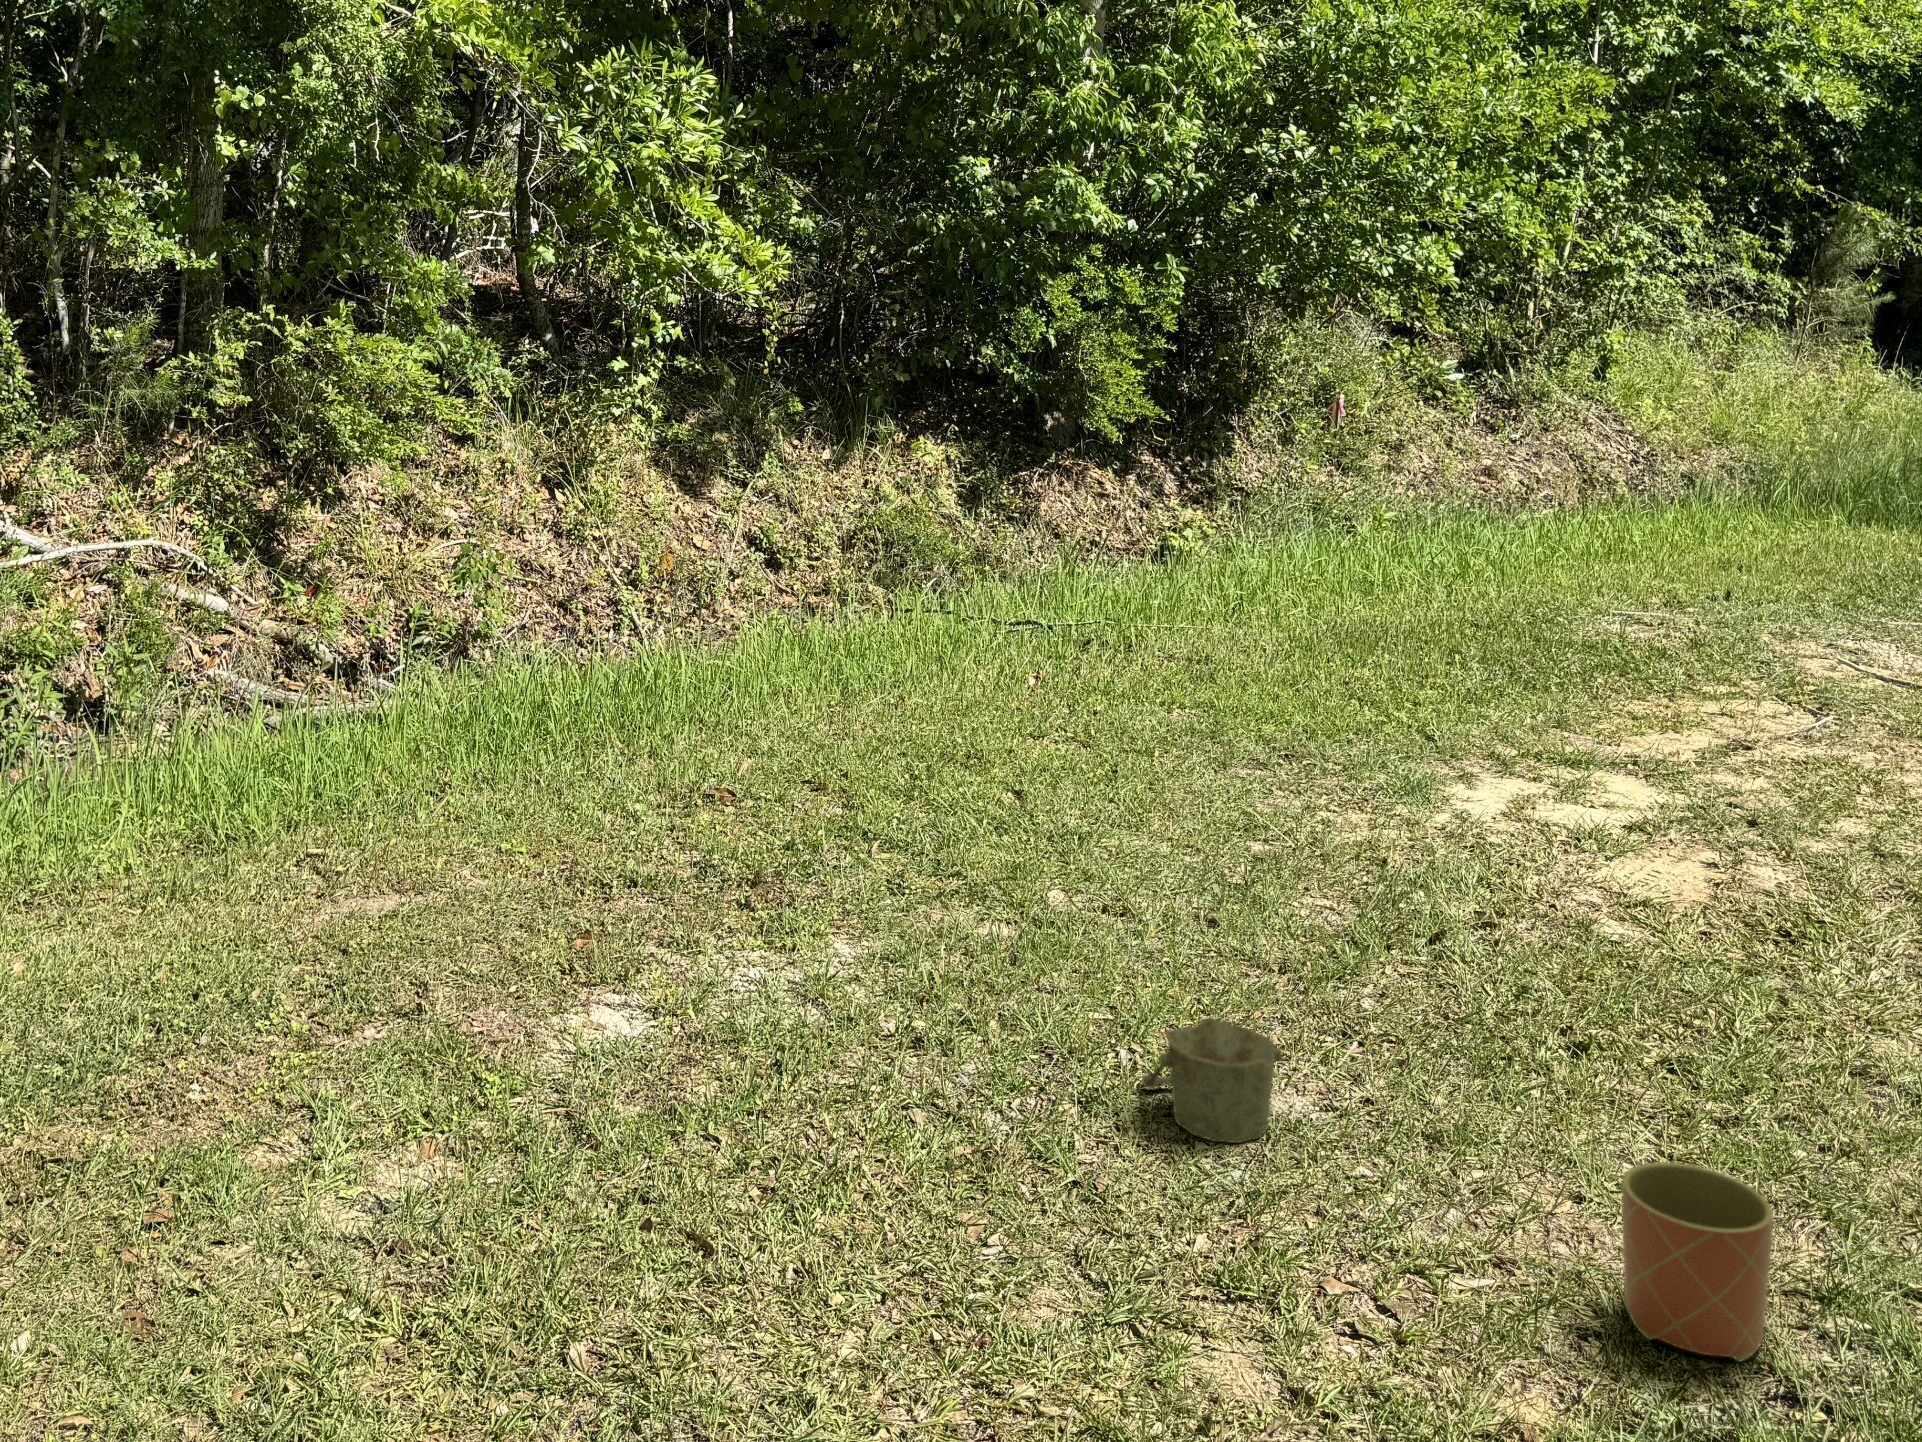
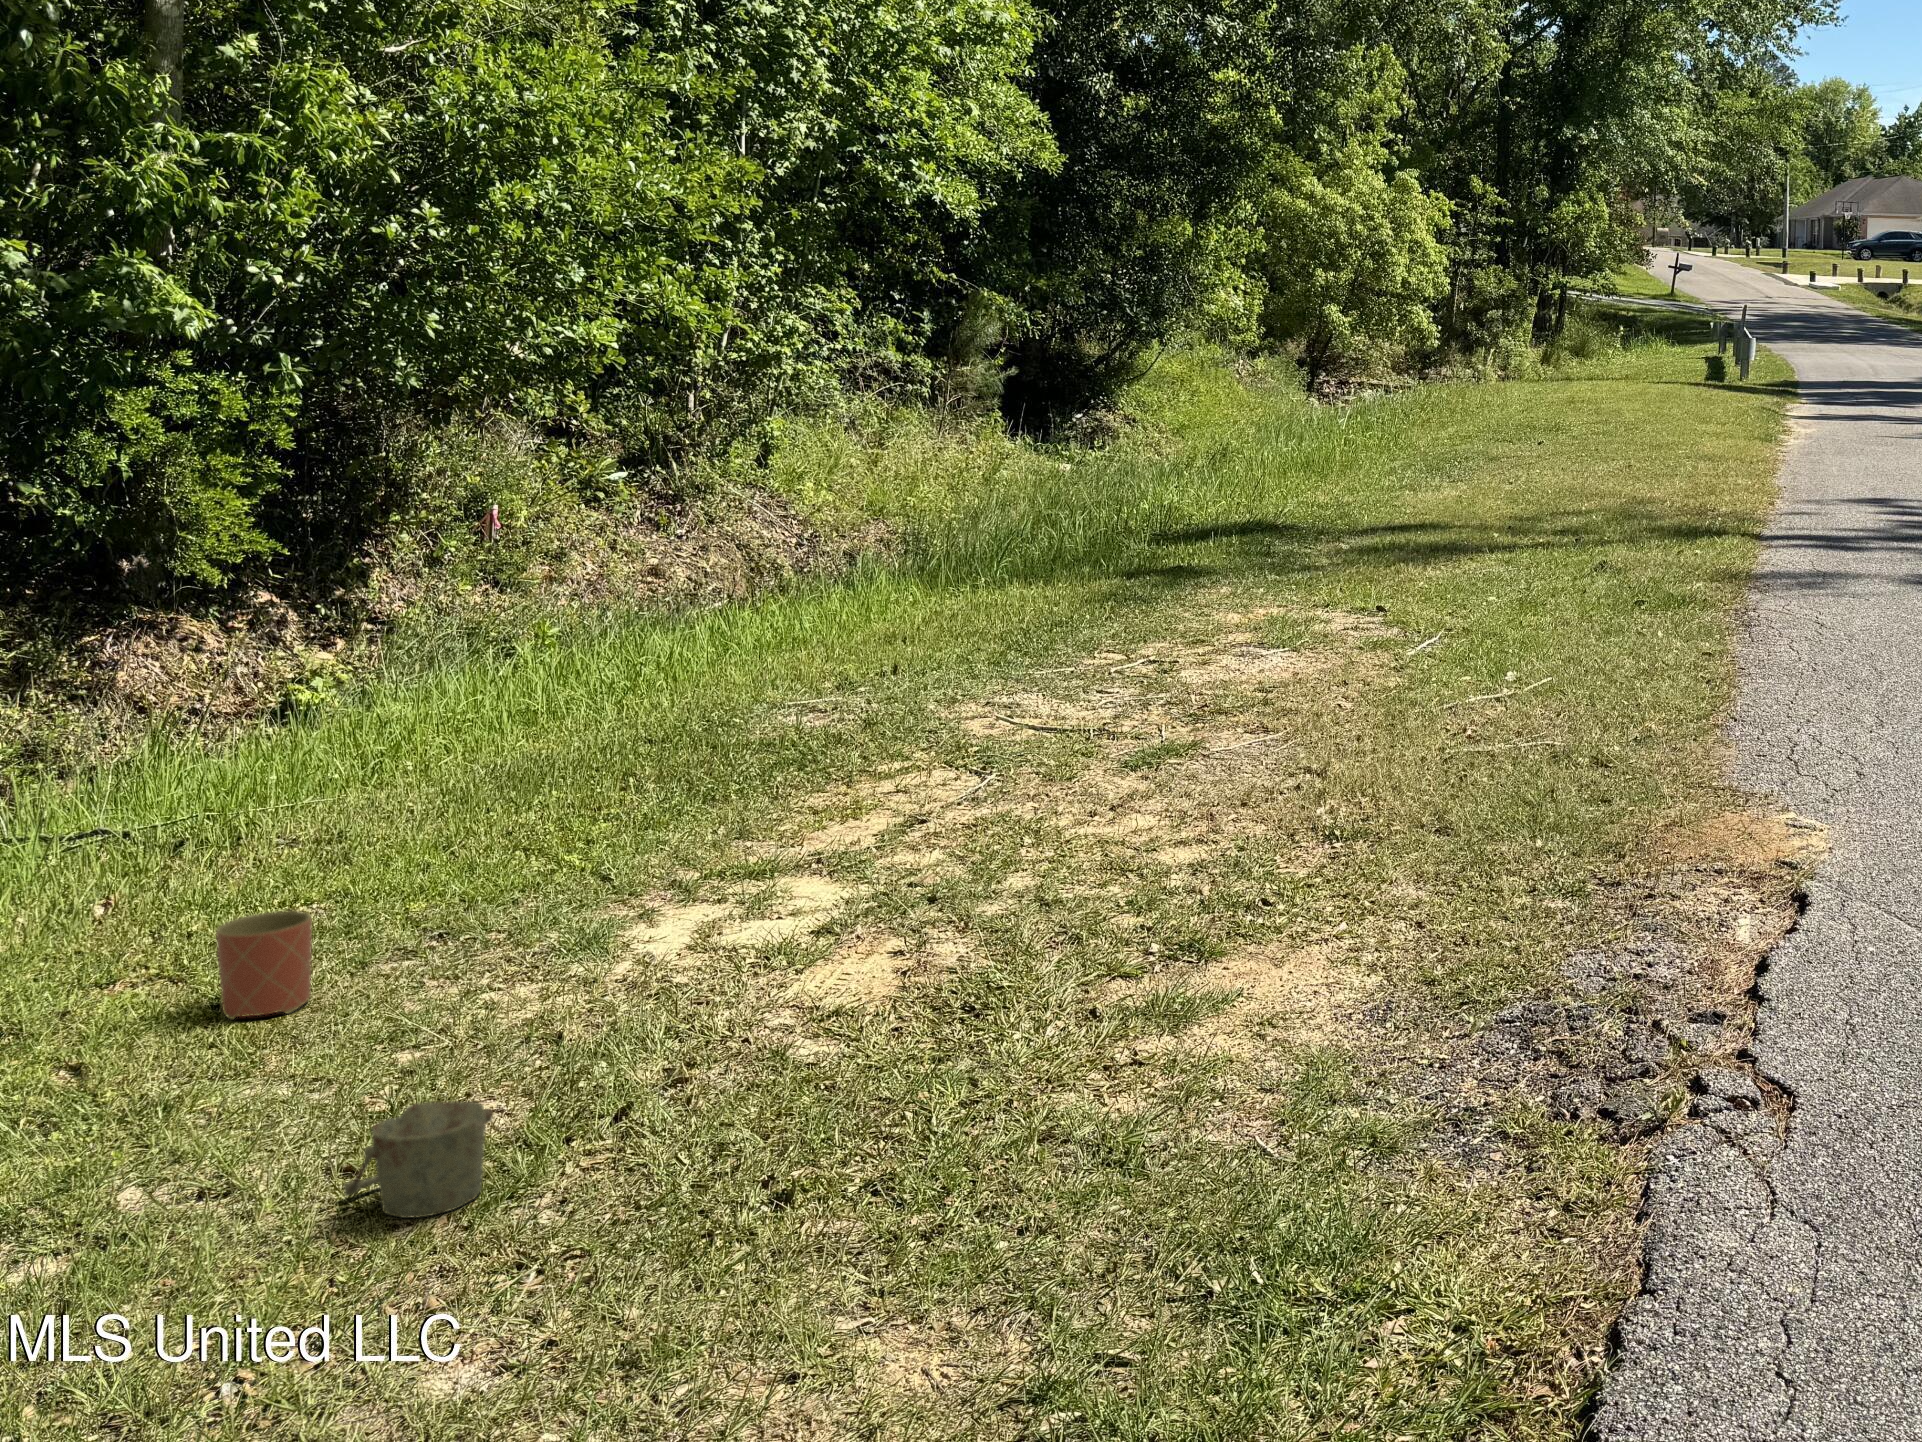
planter: present [1622,1162,1773,1362] -> present [216,911,312,1020]

